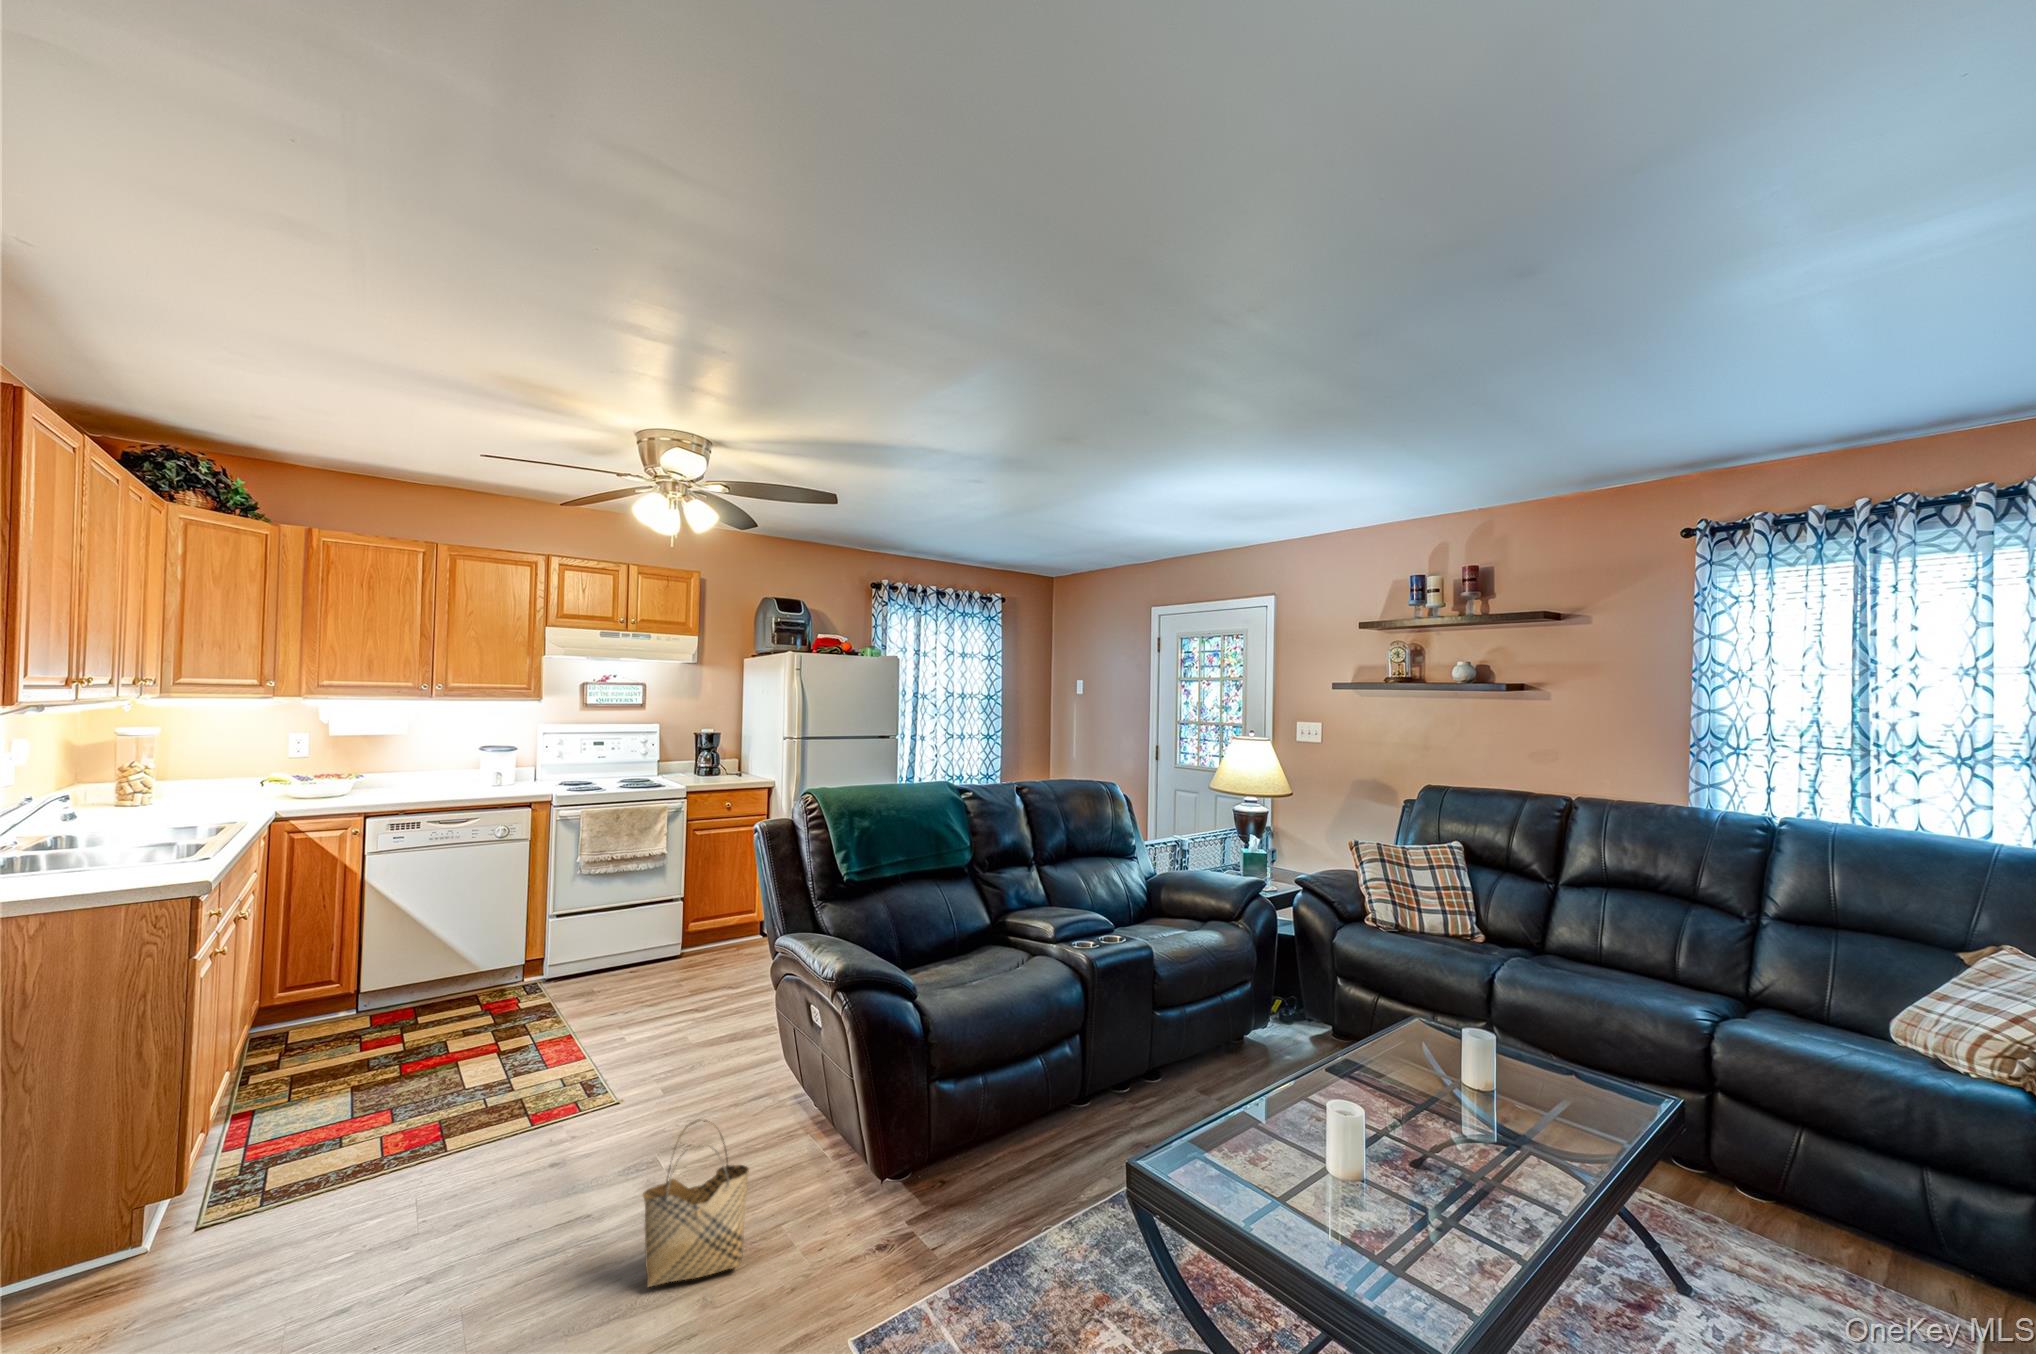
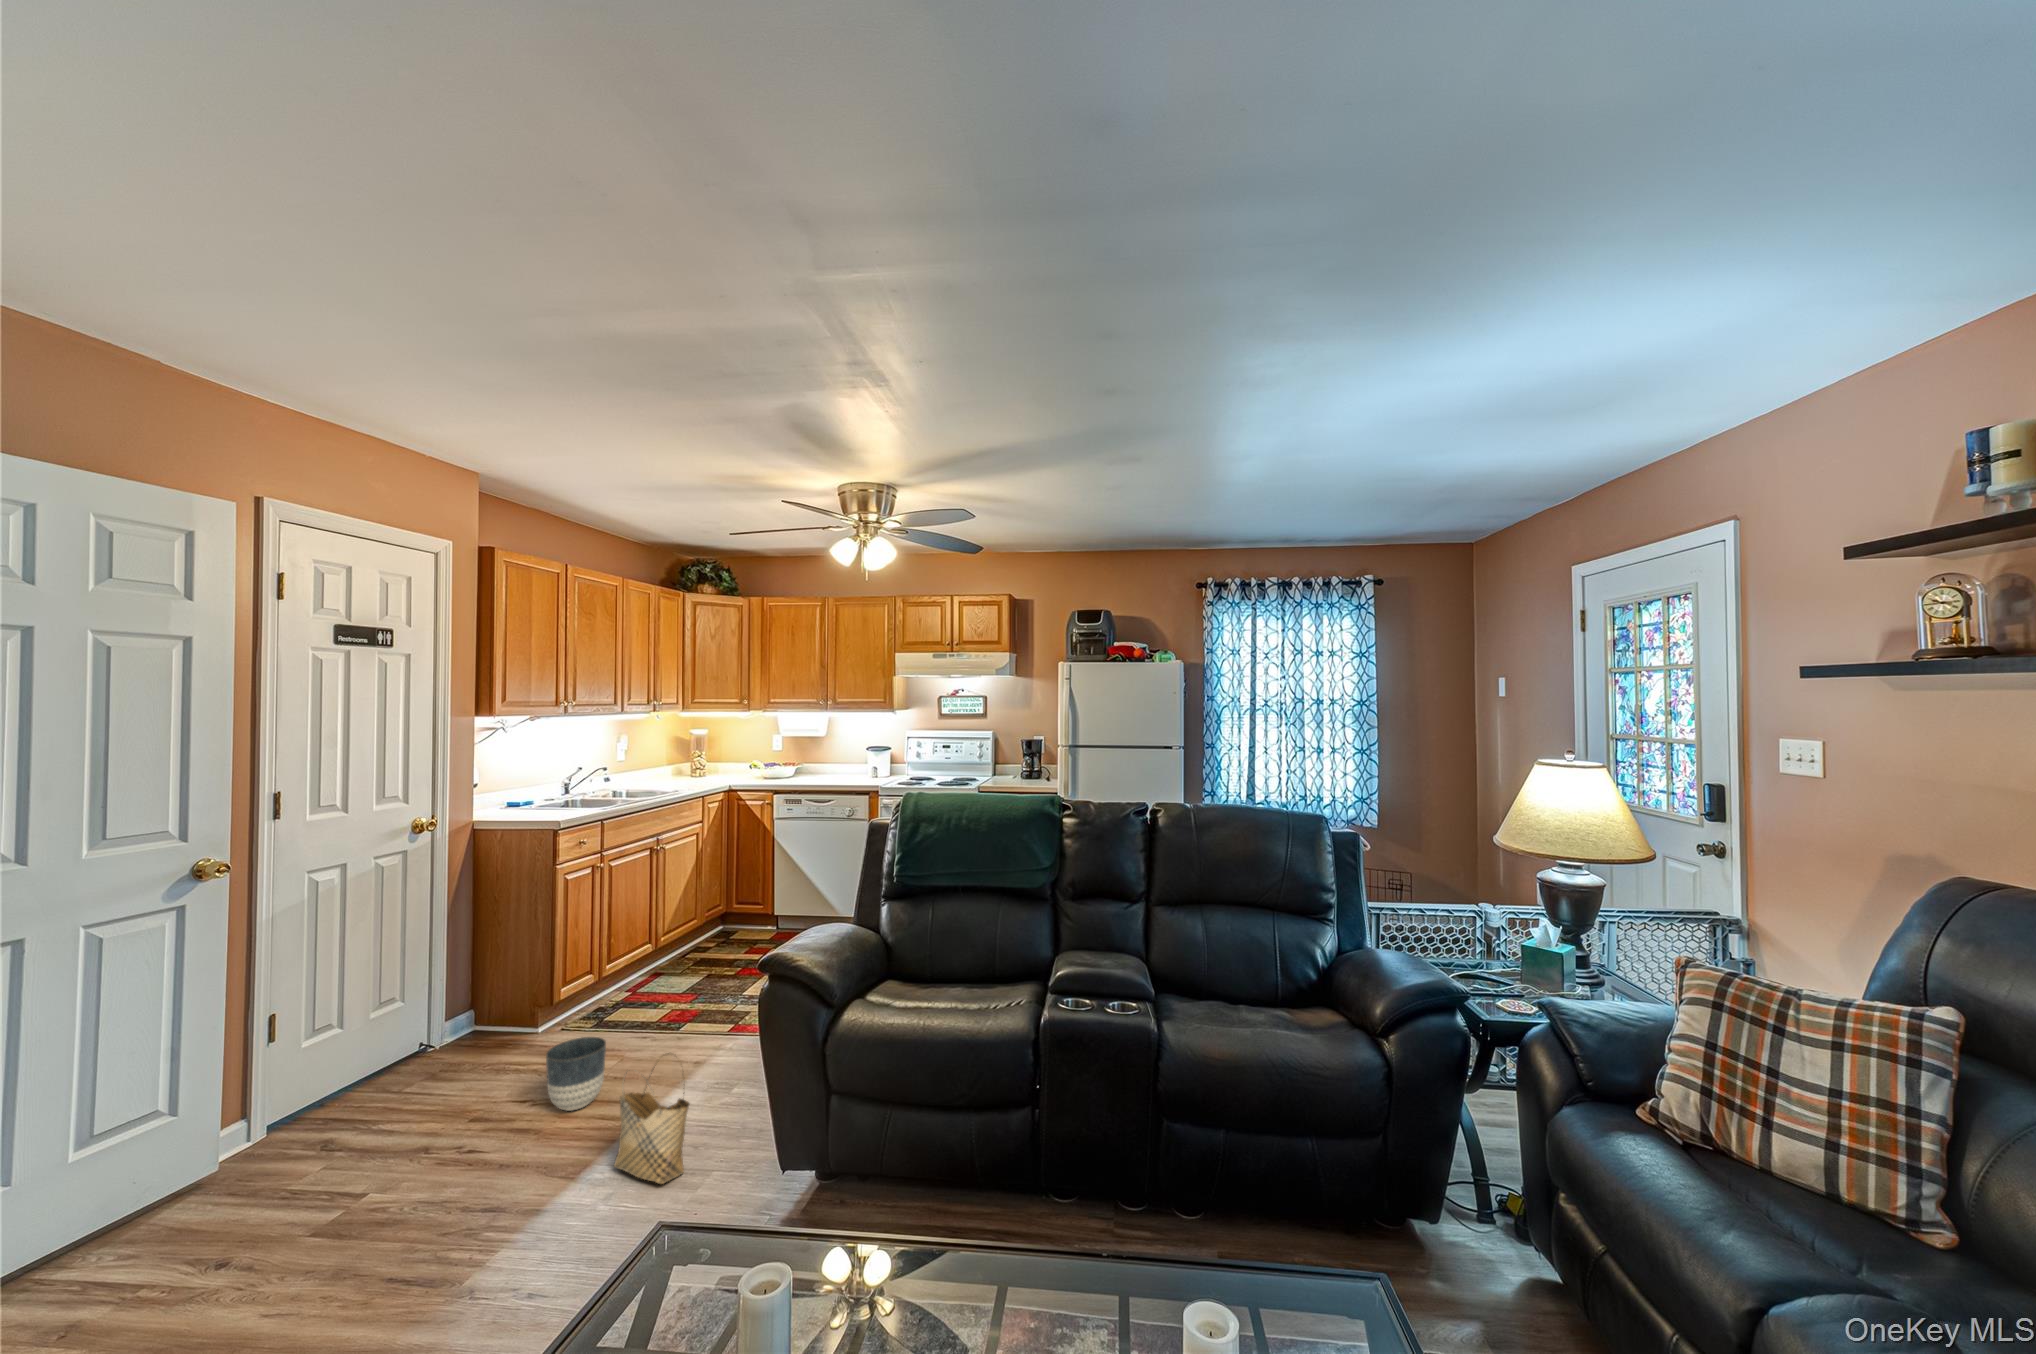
planter: none [395,1171,490,1291] -> present [546,1037,606,1111]

